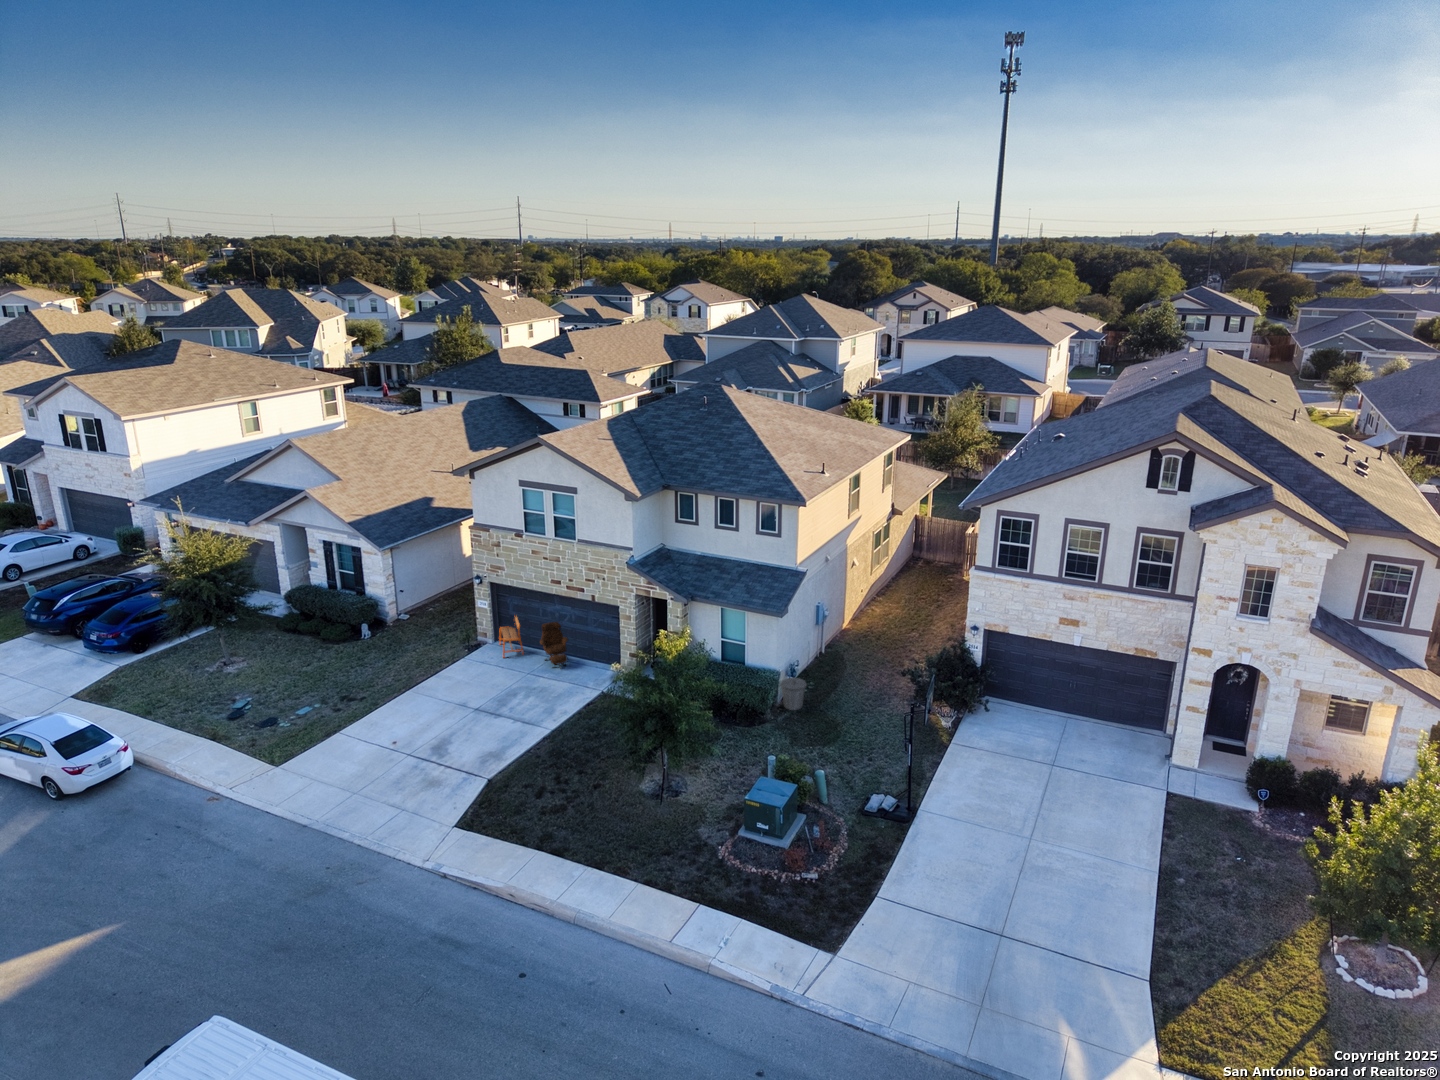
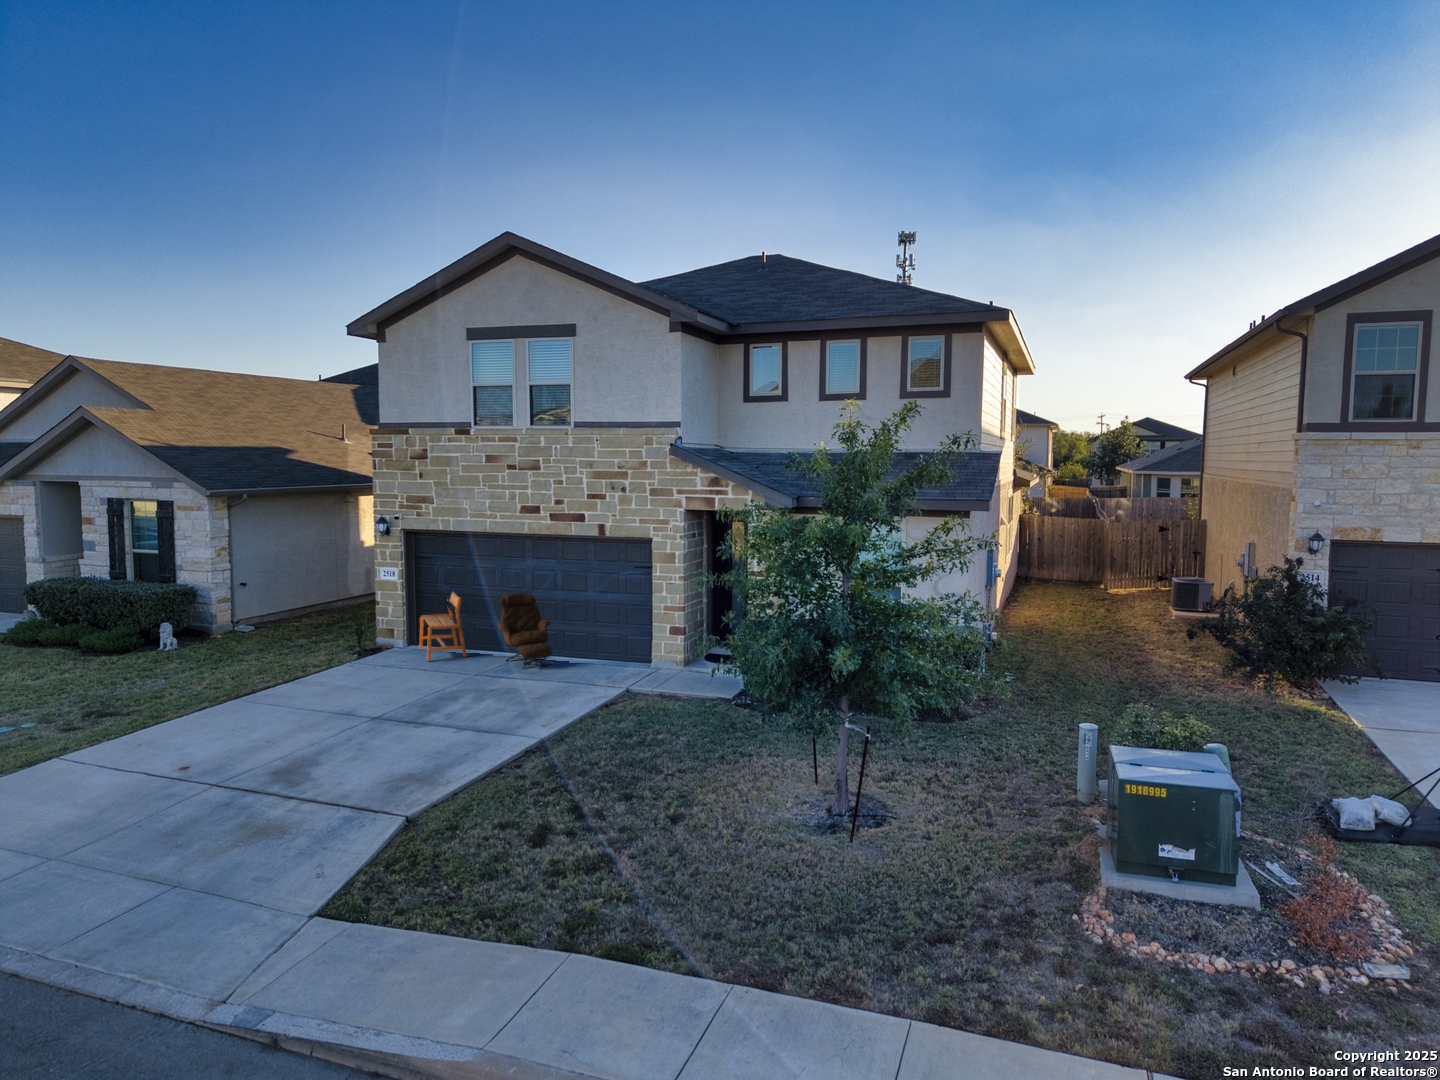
trash can: present [781,678,806,710] -> none [985,637,1037,696]

